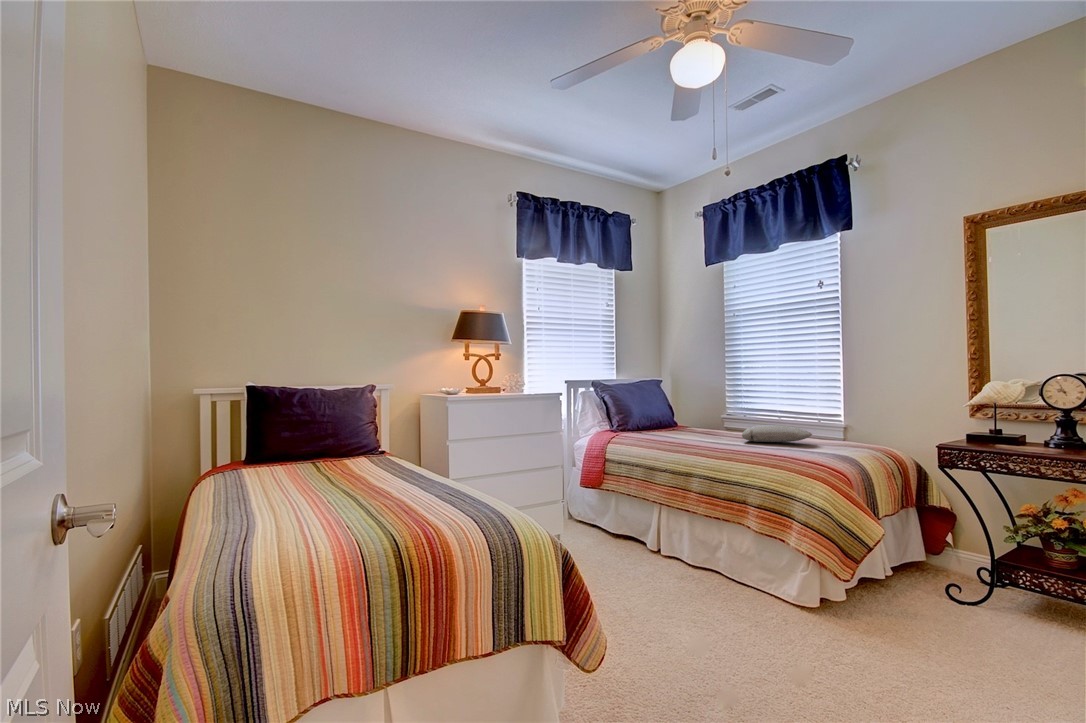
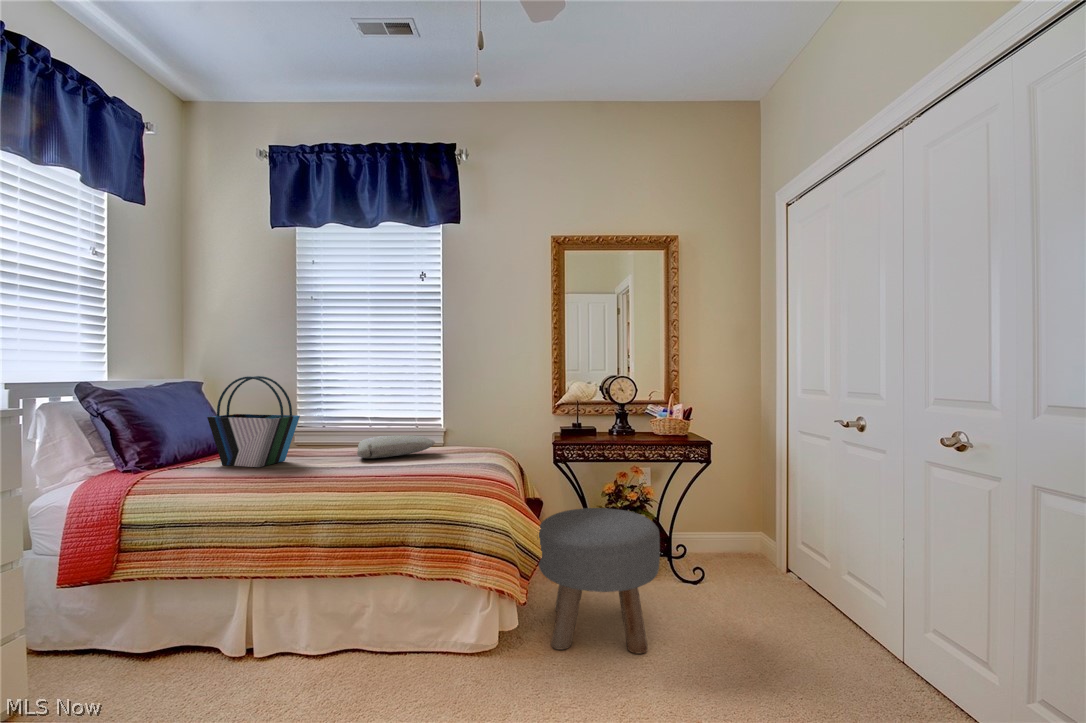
tote bag: none [653,376,704,438] -> present [207,376,300,467]
ottoman: none [869,514,1029,672] -> present [539,508,660,653]

